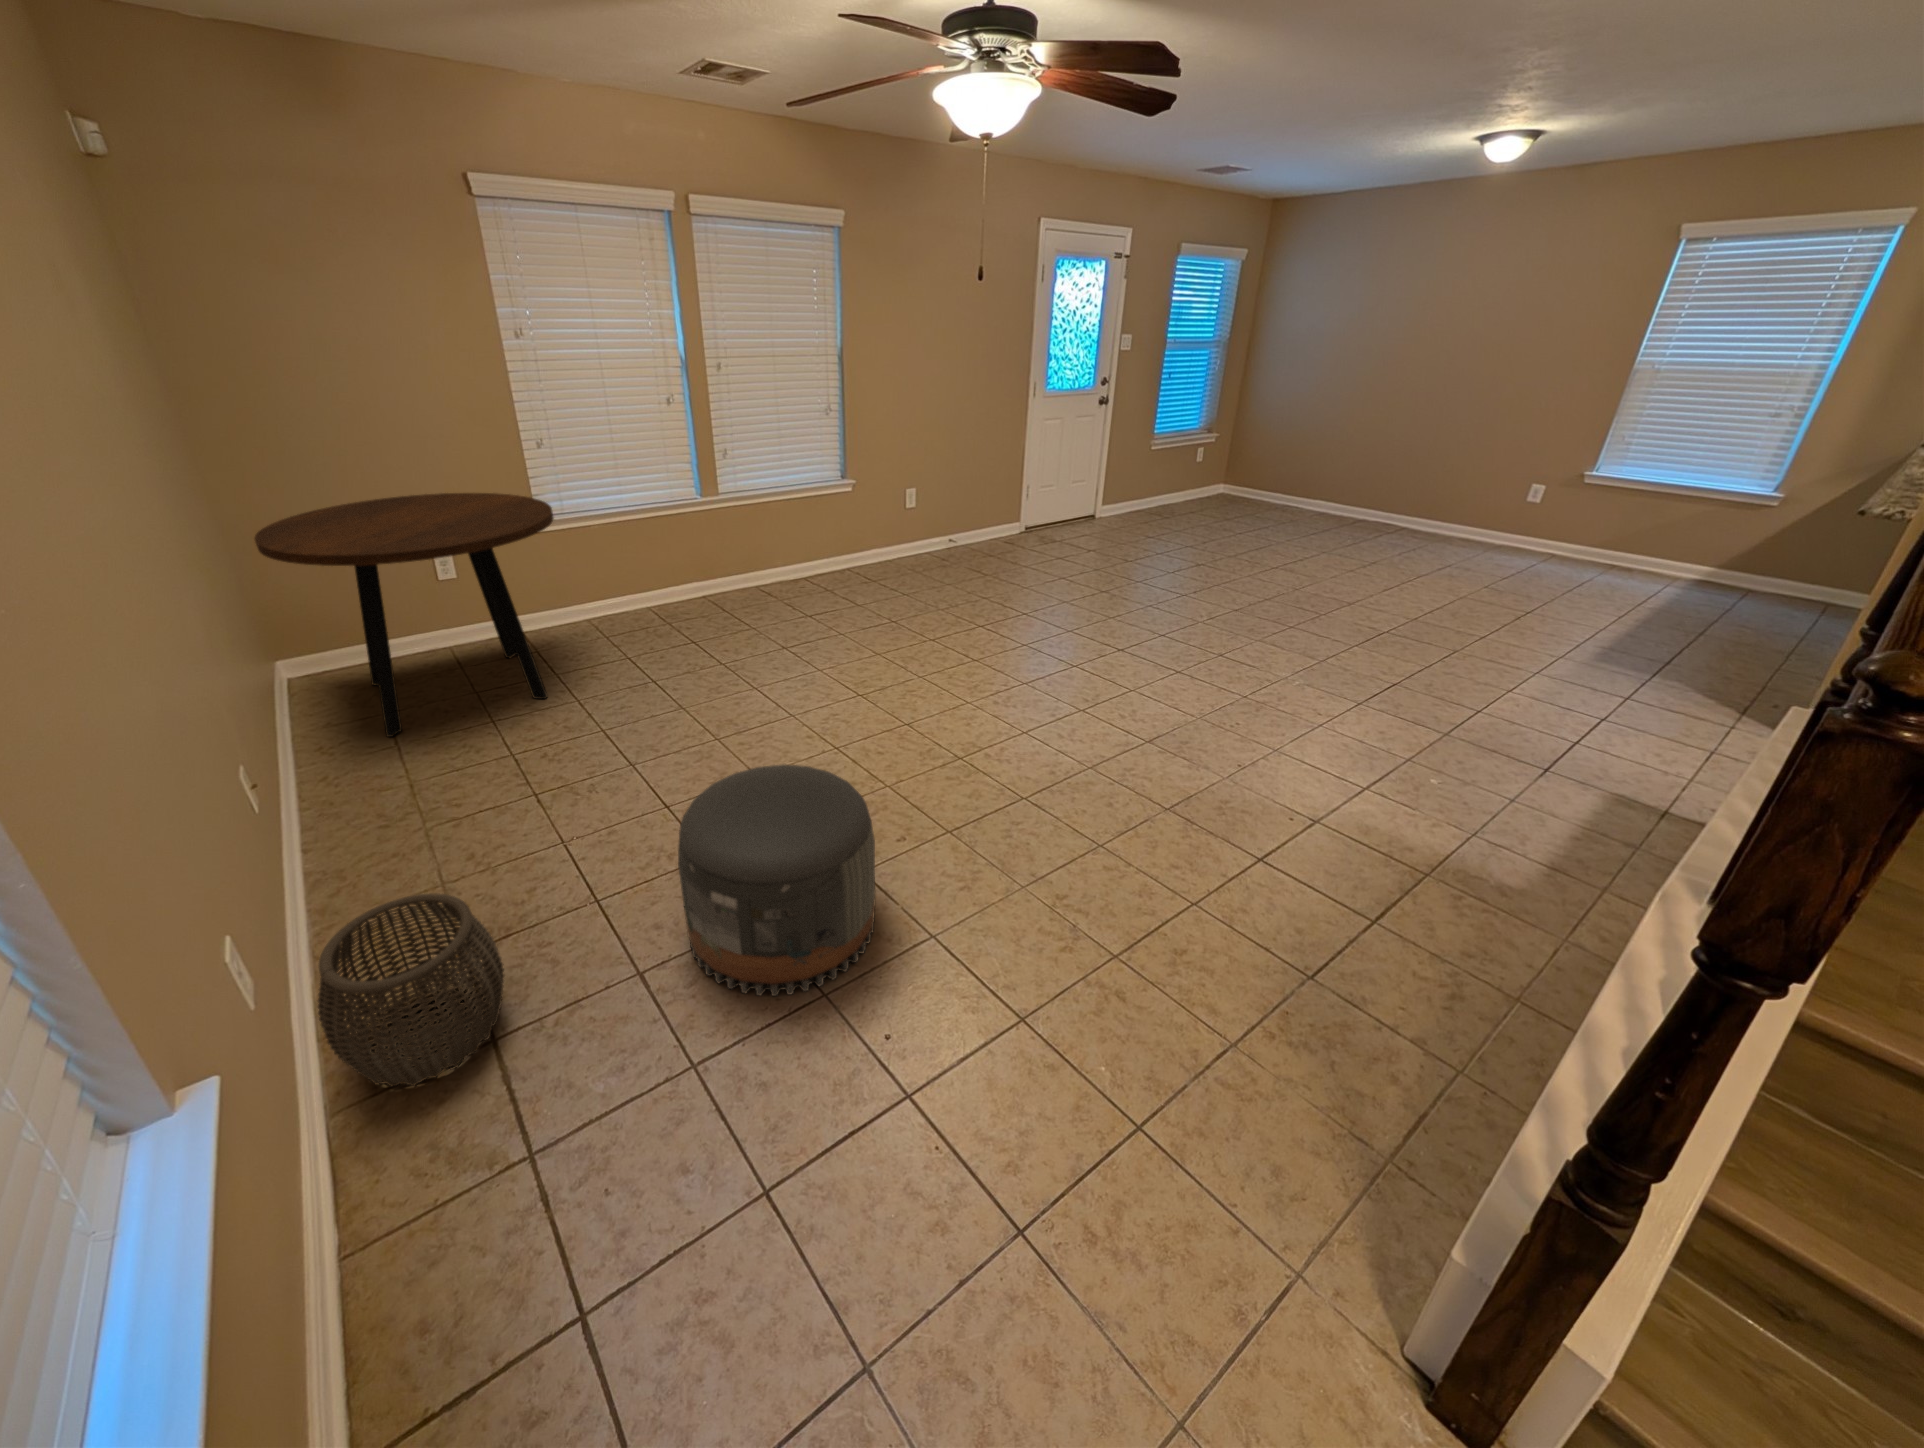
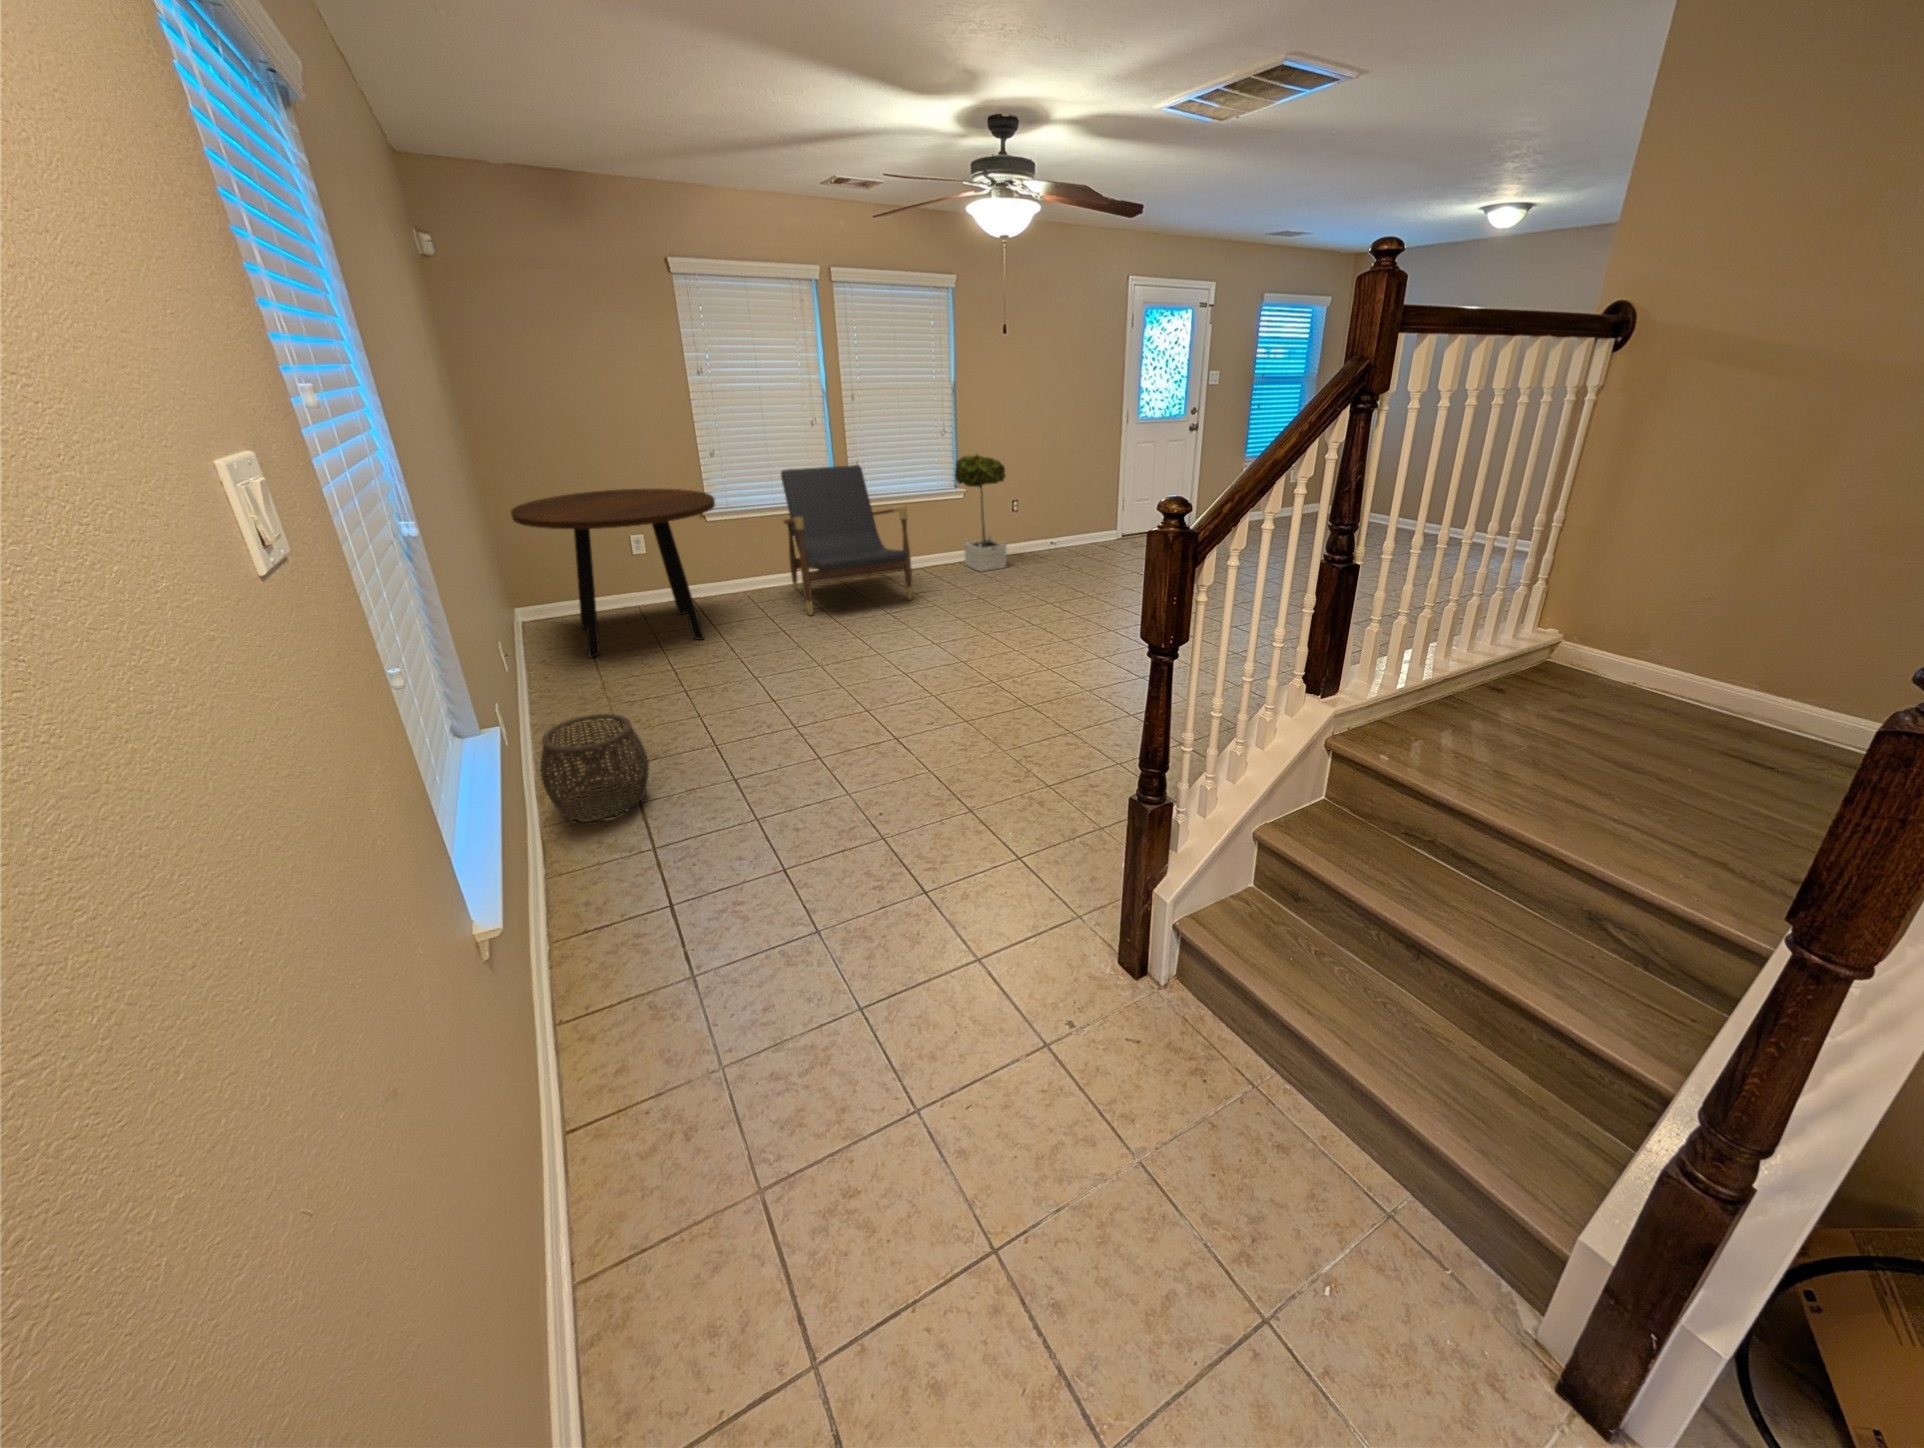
potted tree: none [844,437,909,582] -> present [955,455,1006,572]
lounge chair: none [632,454,807,654] -> present [781,465,912,615]
pouf: present [678,764,875,996] -> none [762,658,898,797]

